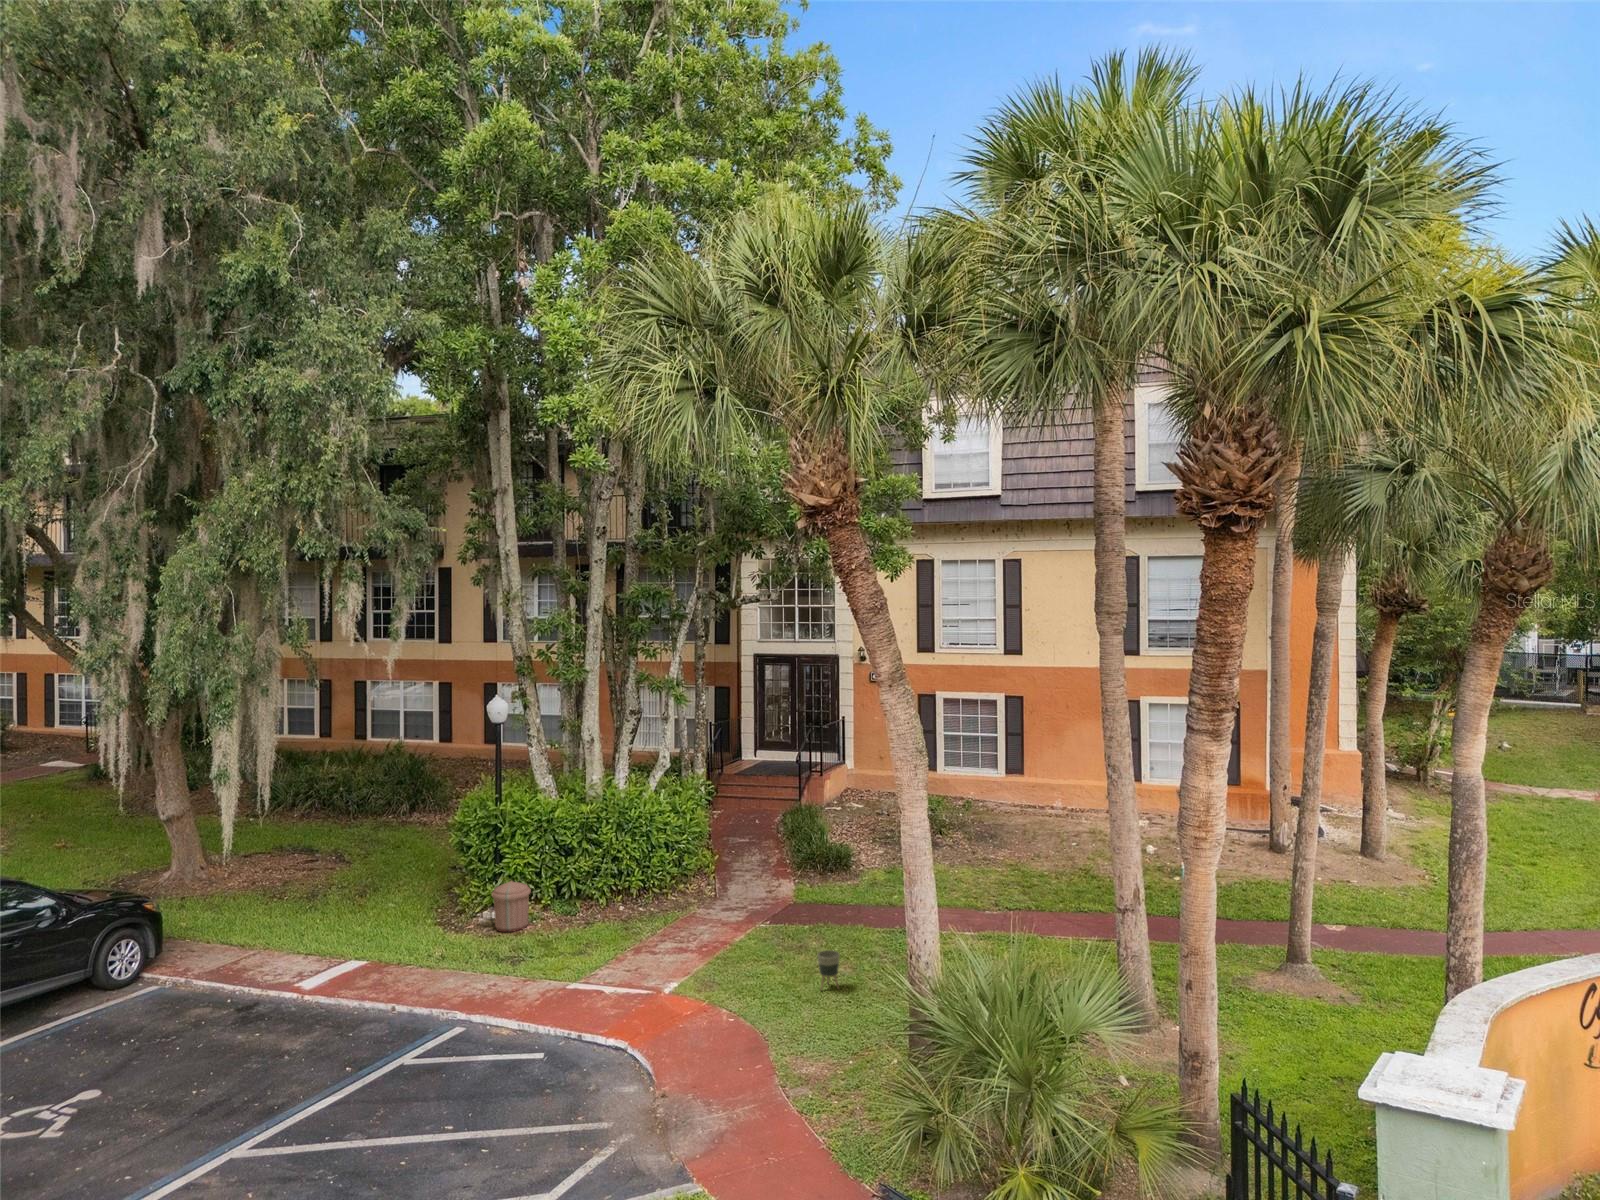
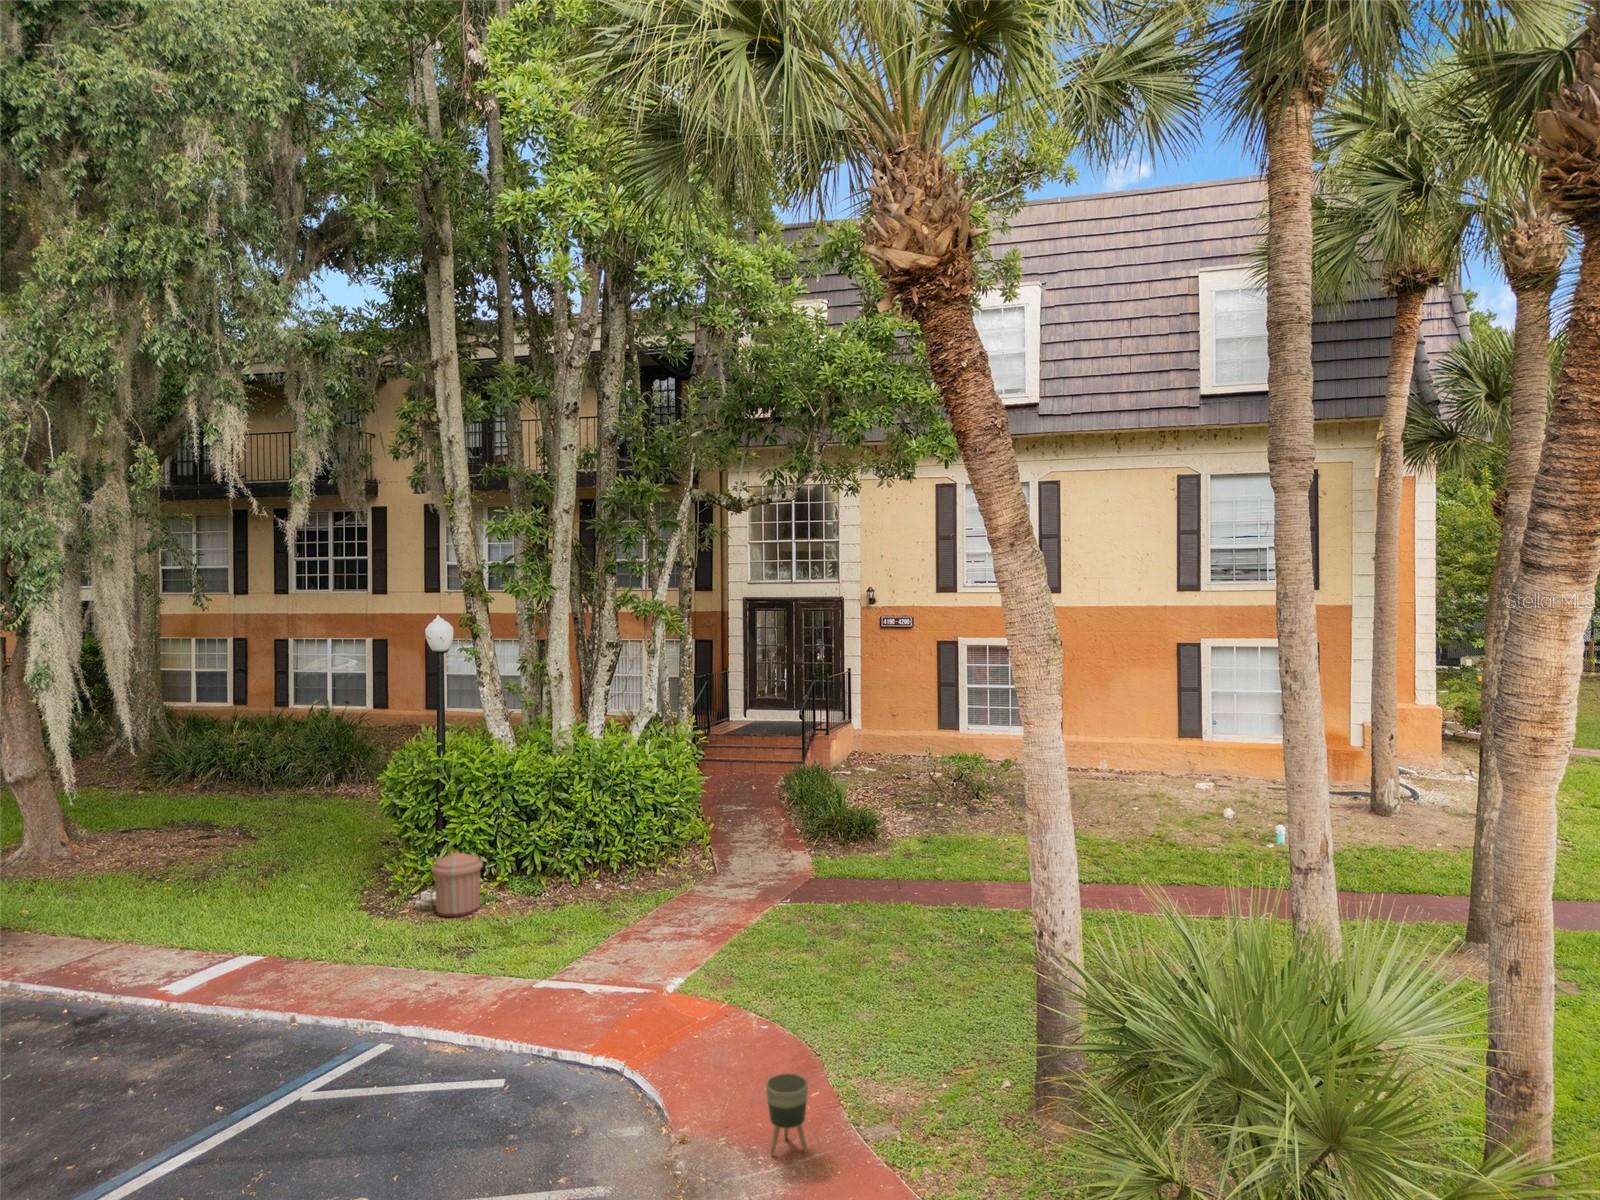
planter: present [818,950,840,990] -> present [766,1073,808,1155]

